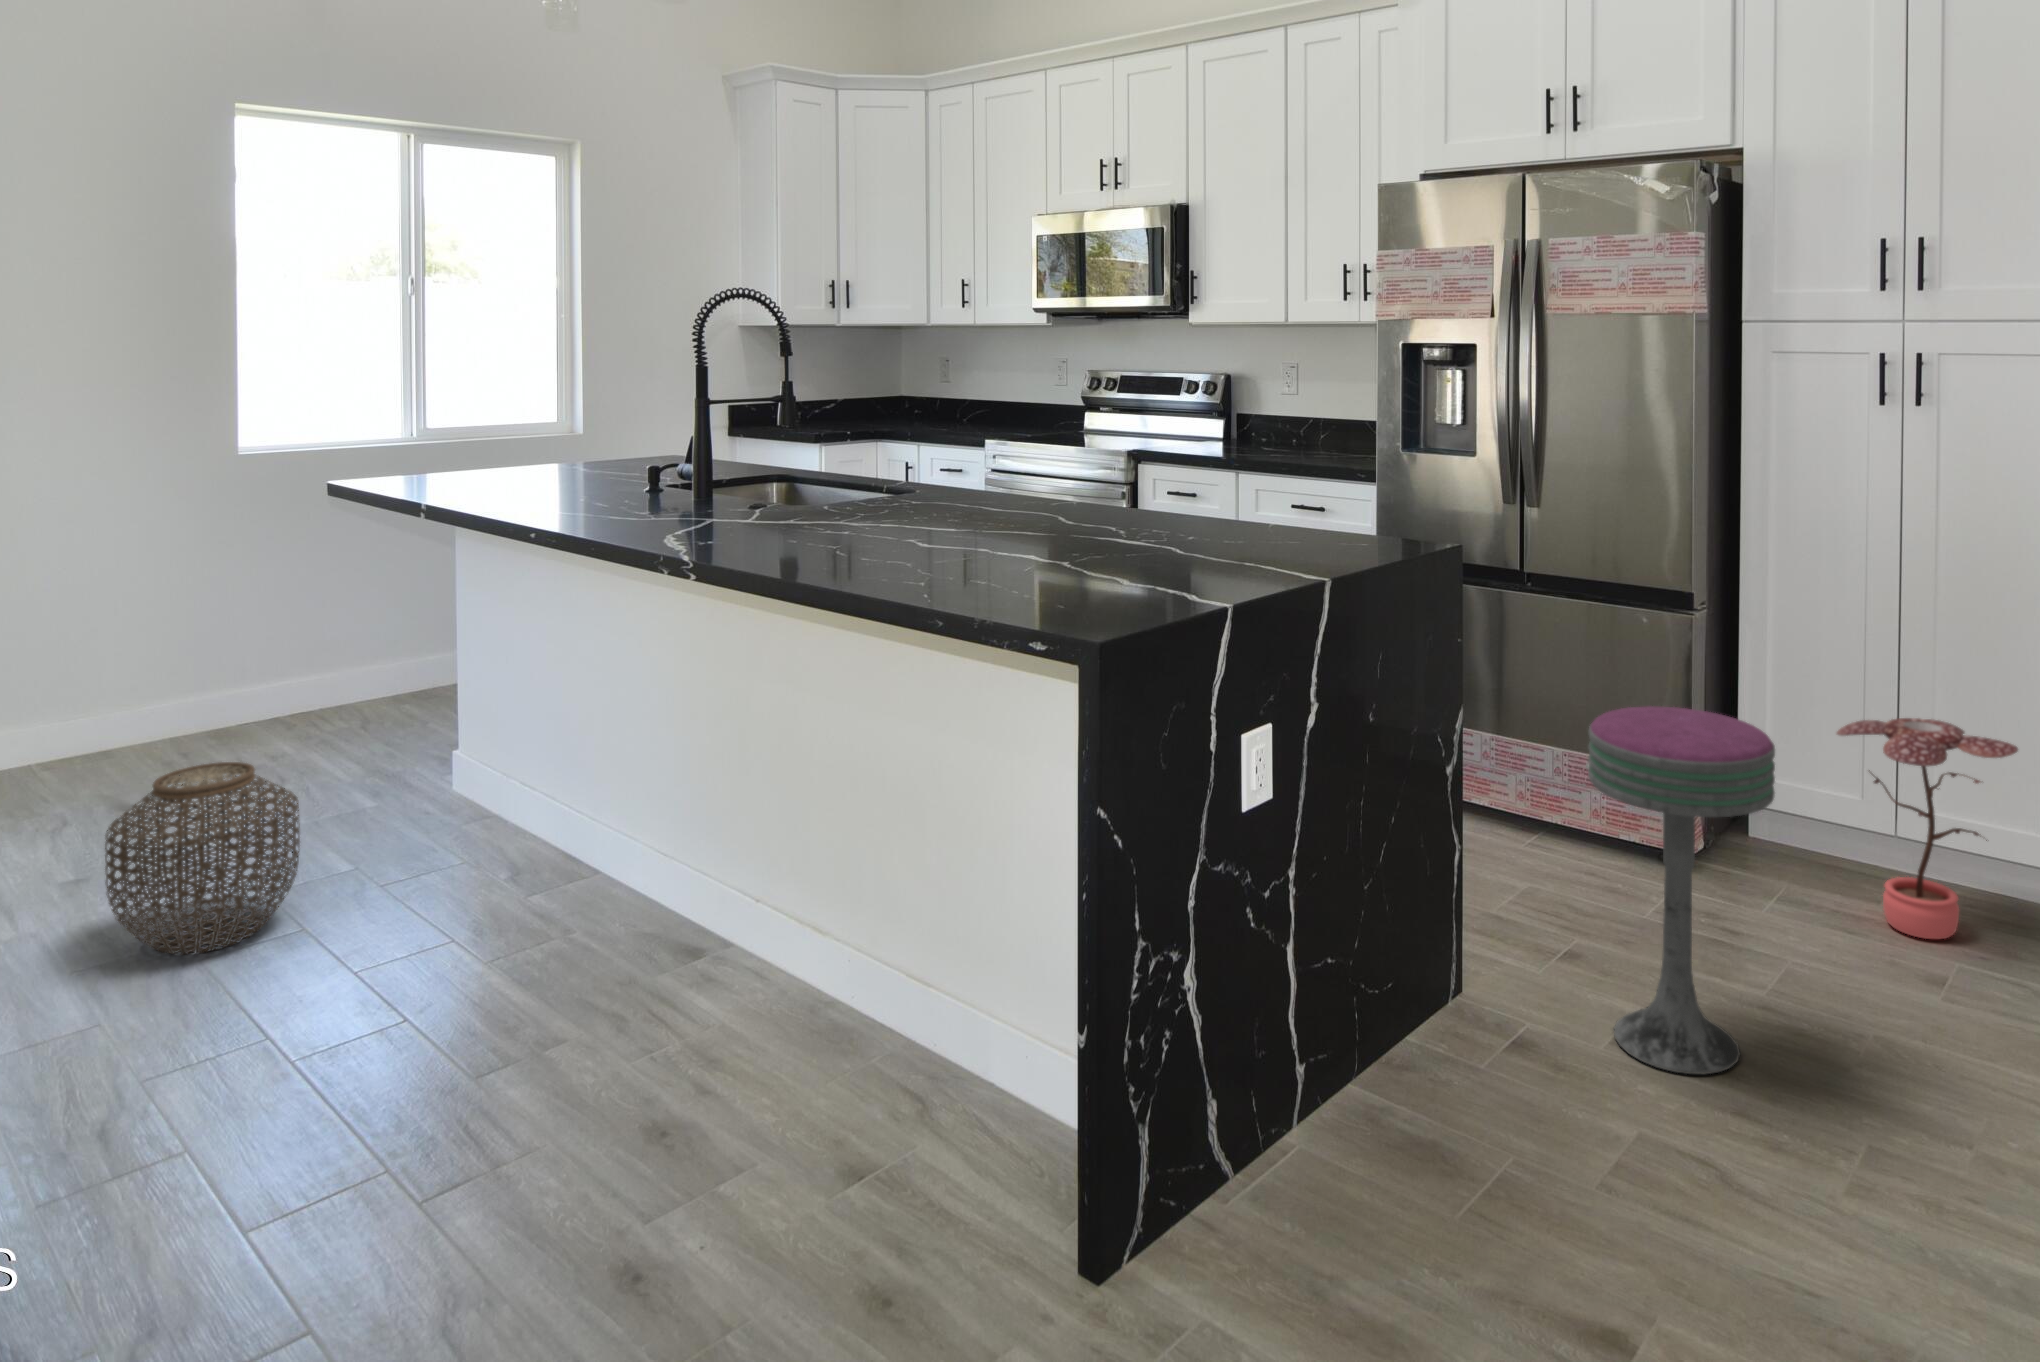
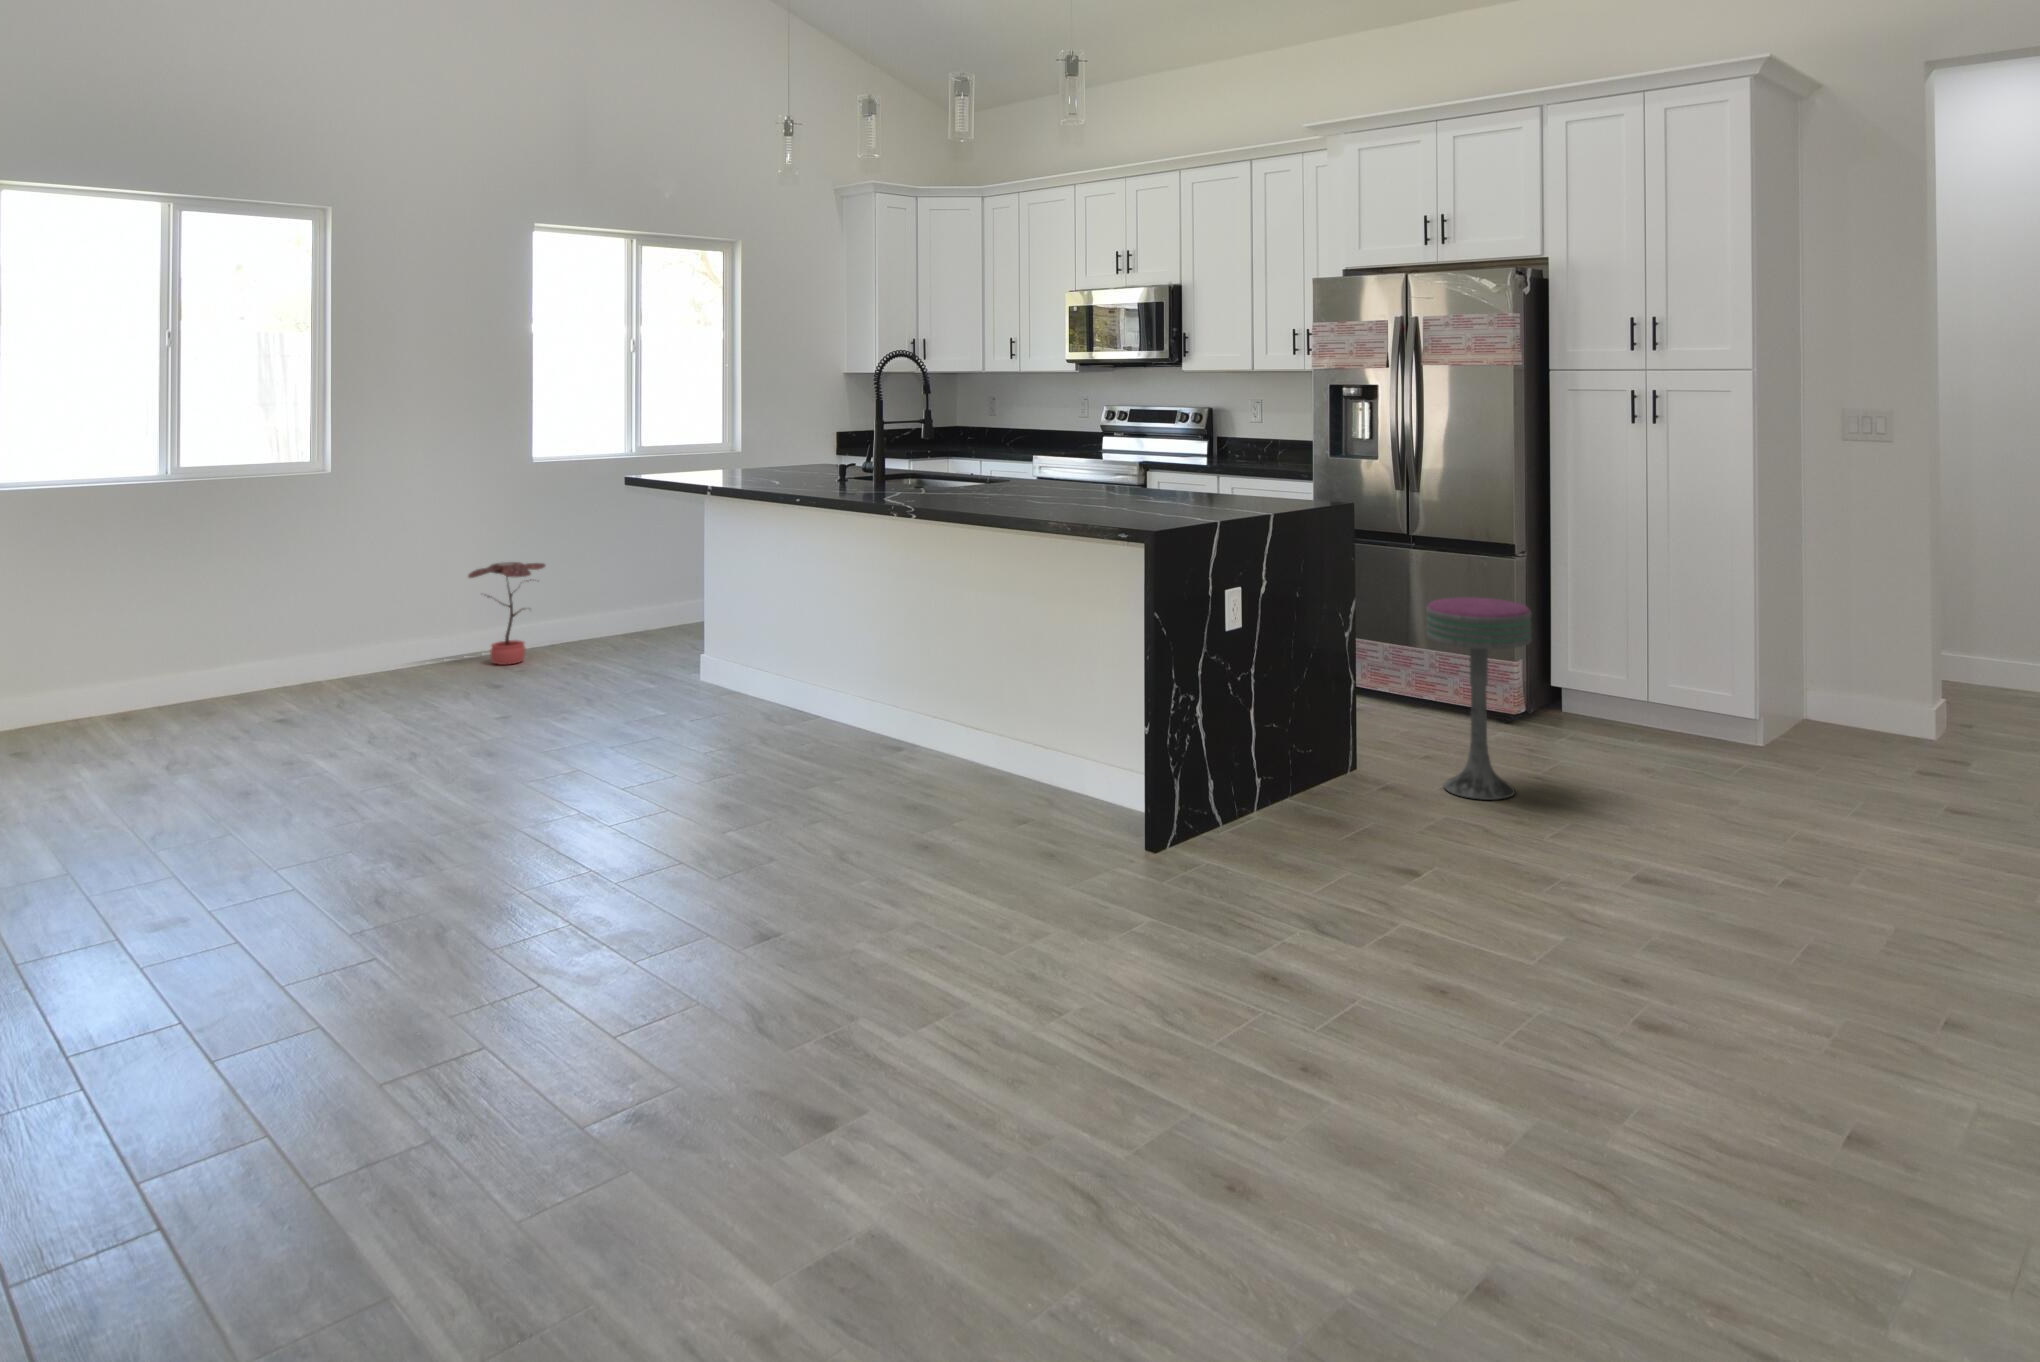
potted plant: present [1837,718,2018,939] -> present [468,562,546,665]
woven basket: present [105,762,300,954] -> none [556,639,655,747]

